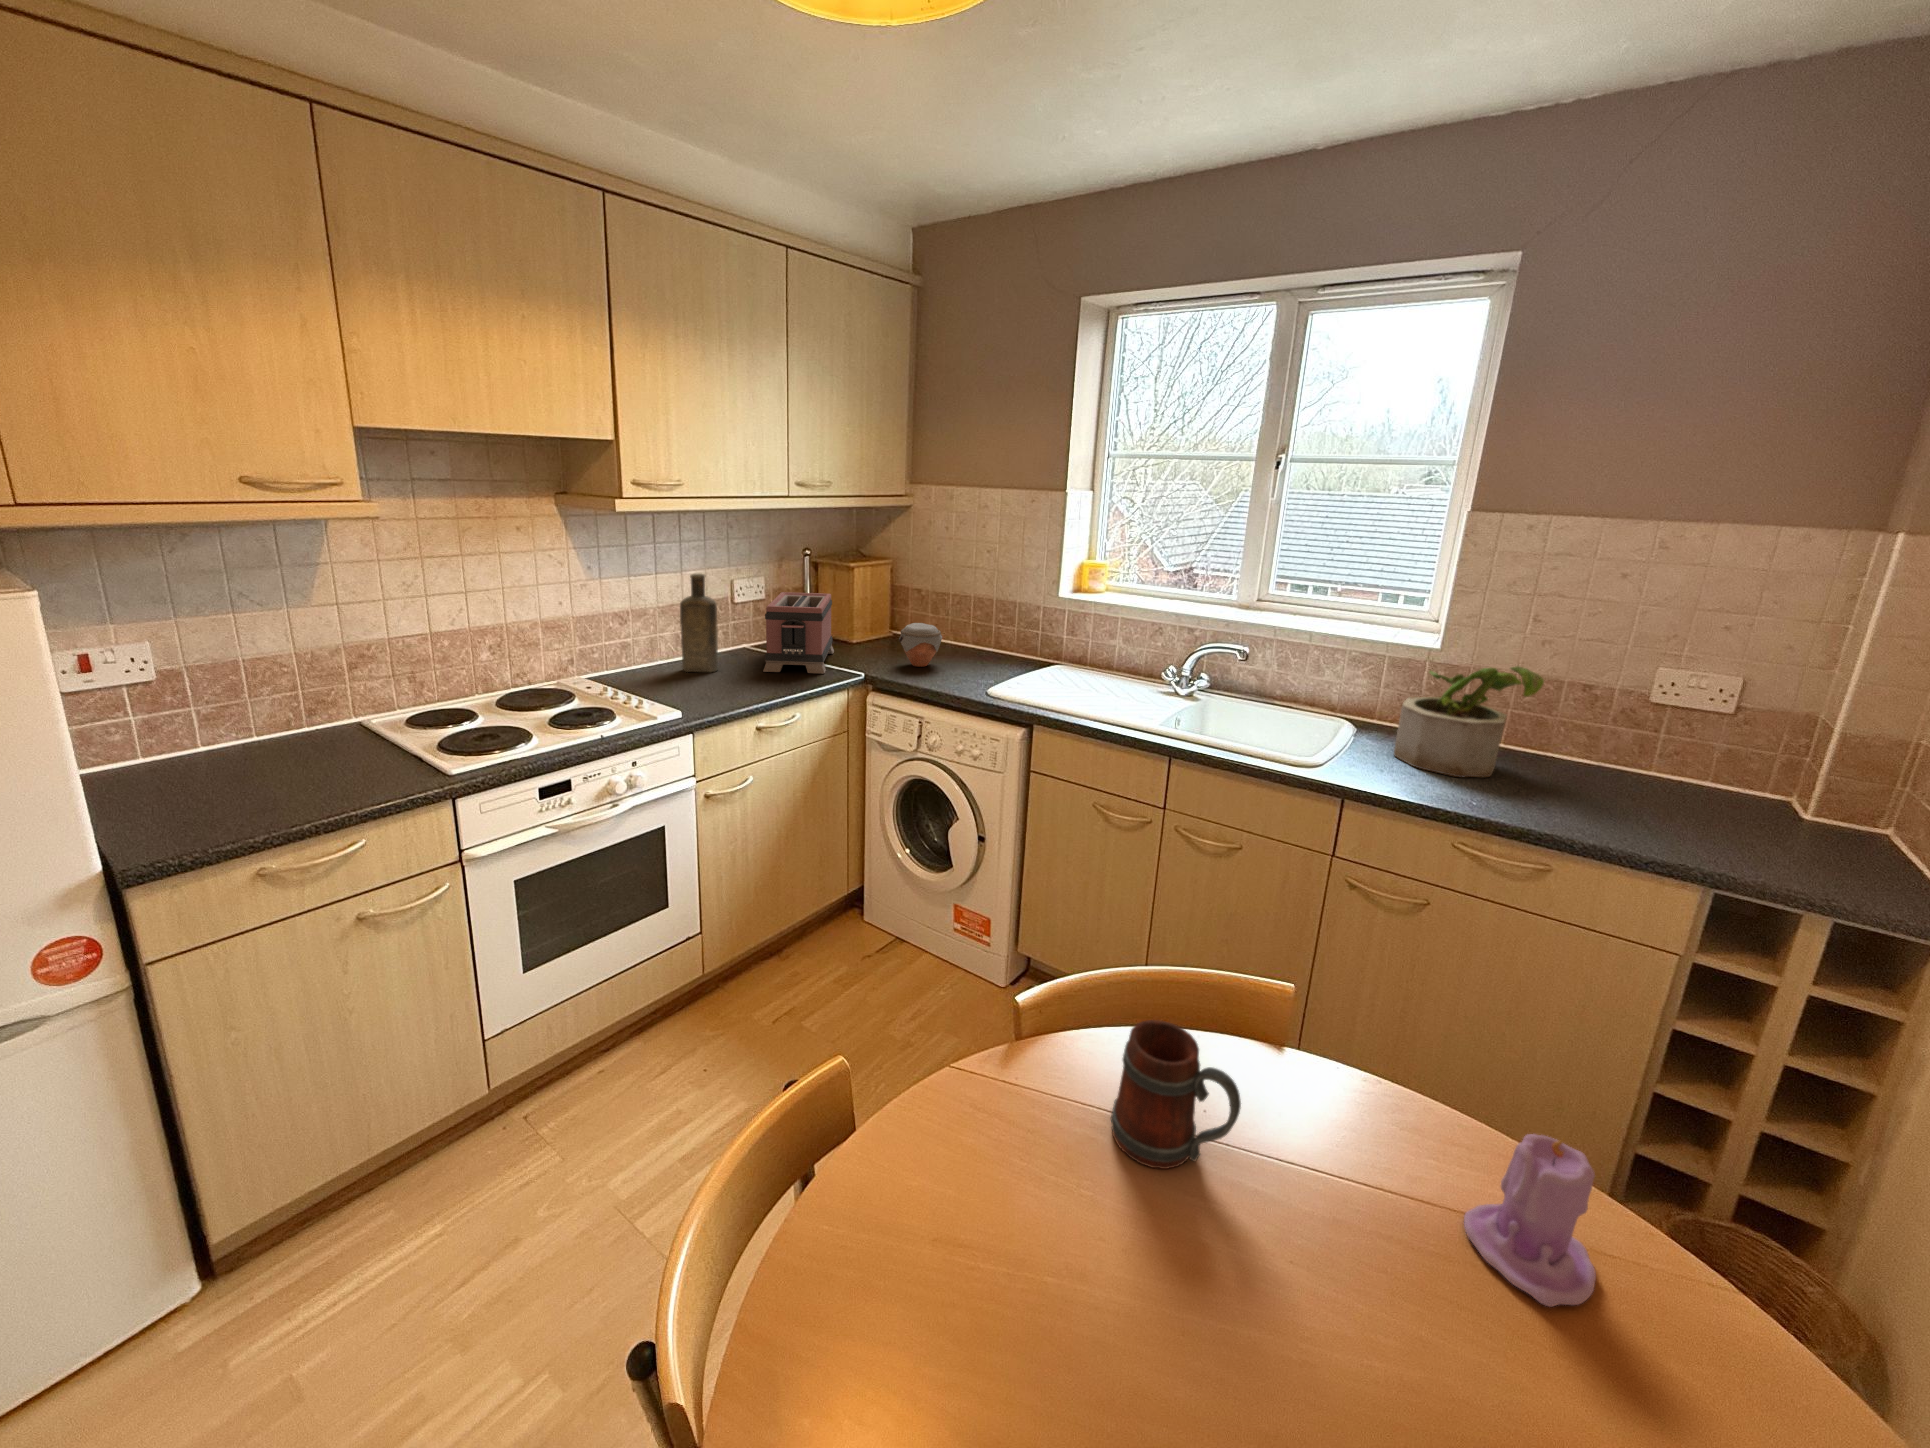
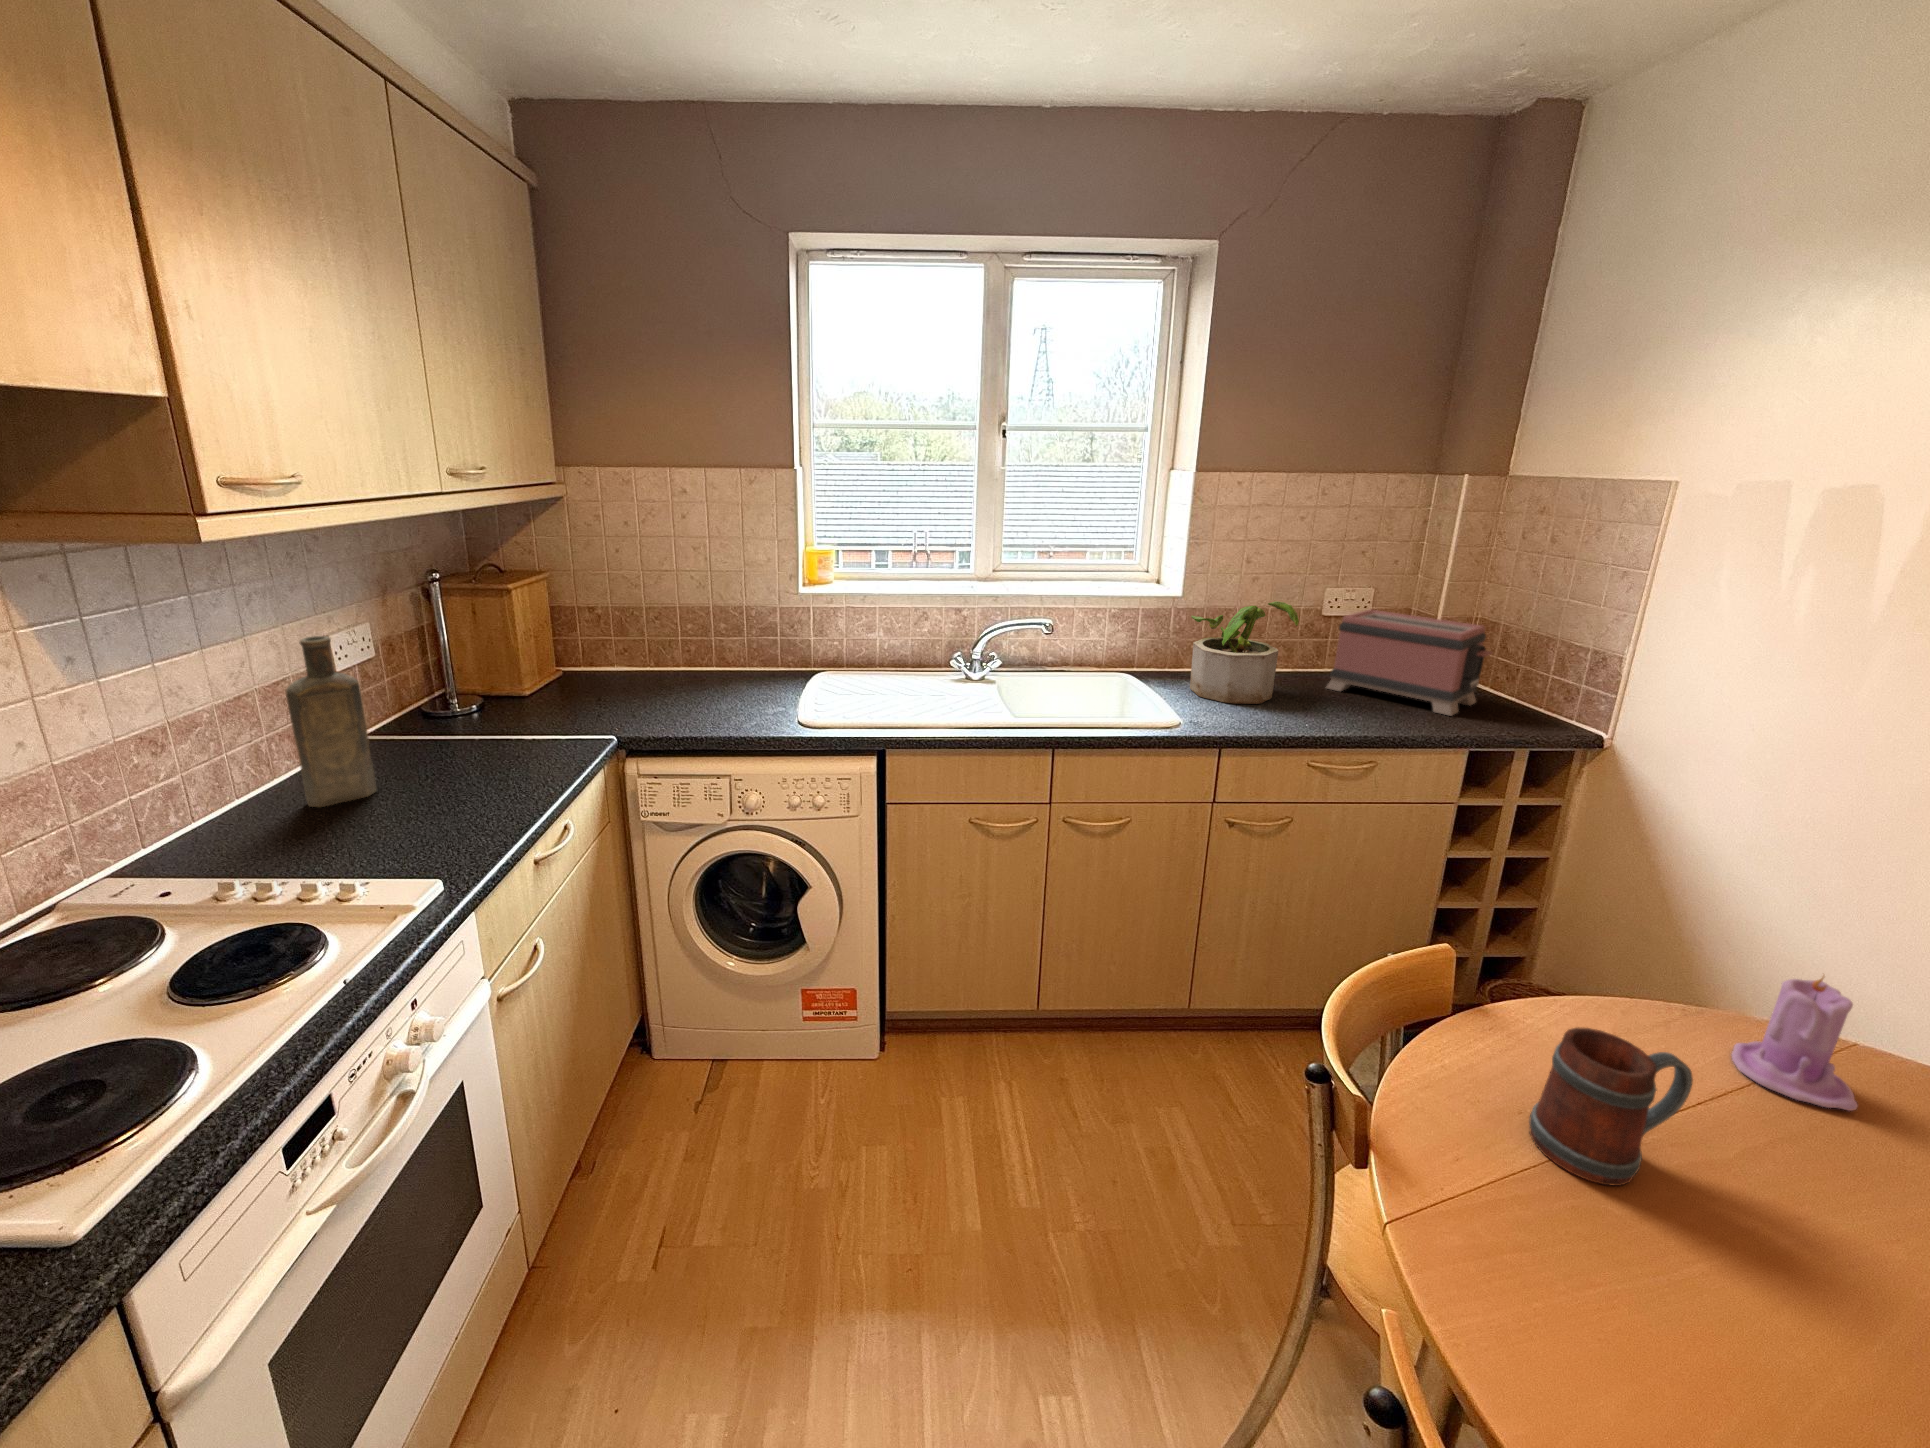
toaster: present [763,592,834,674] -> present [1326,609,1492,716]
jar: present [899,623,942,667] -> none [634,652,691,711]

